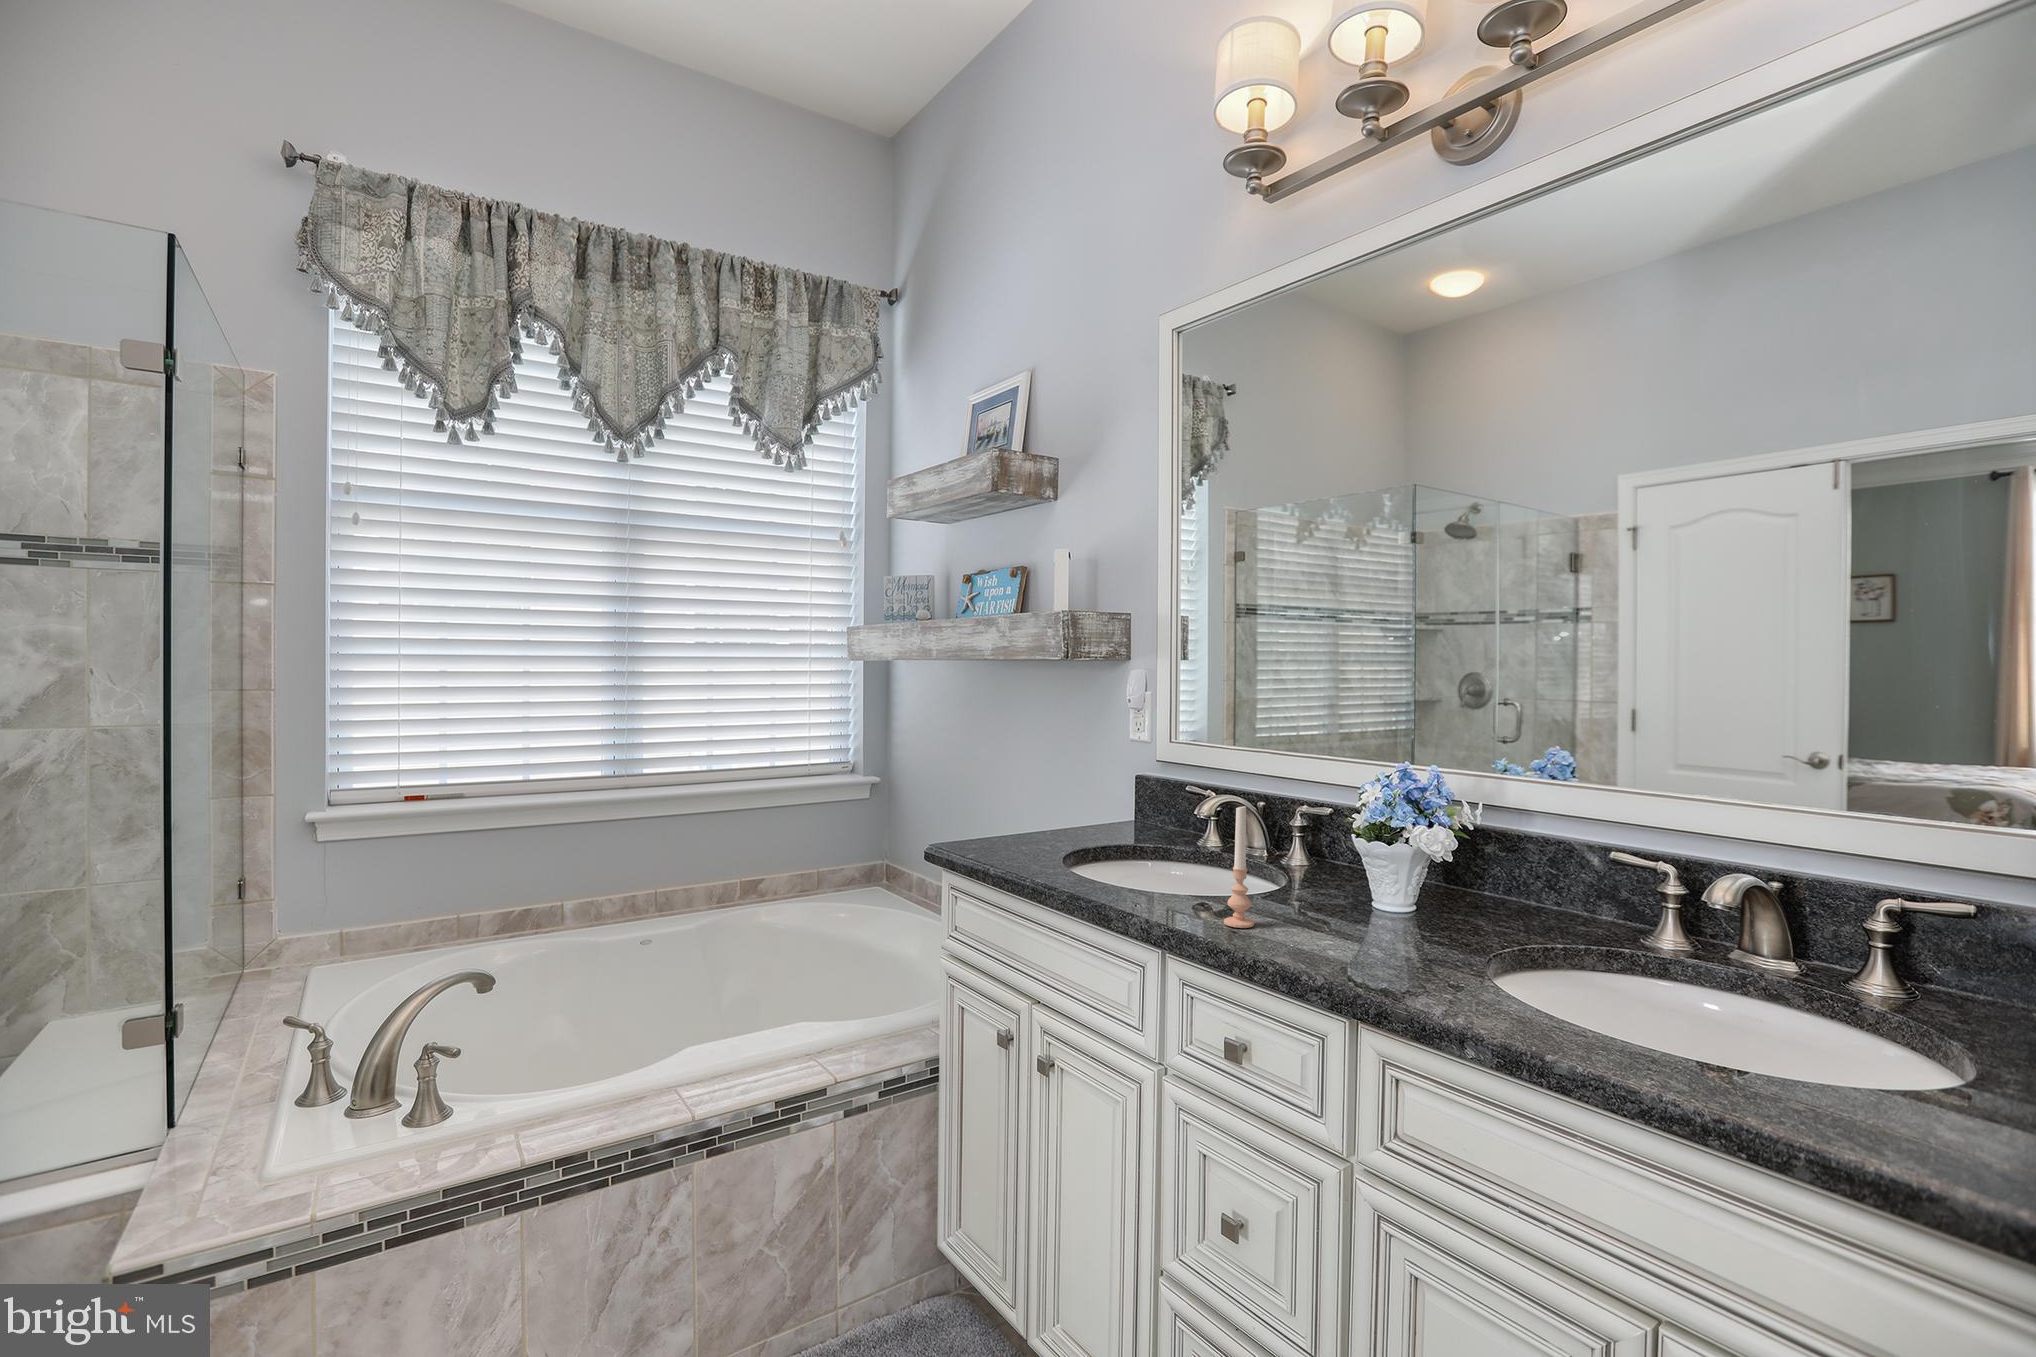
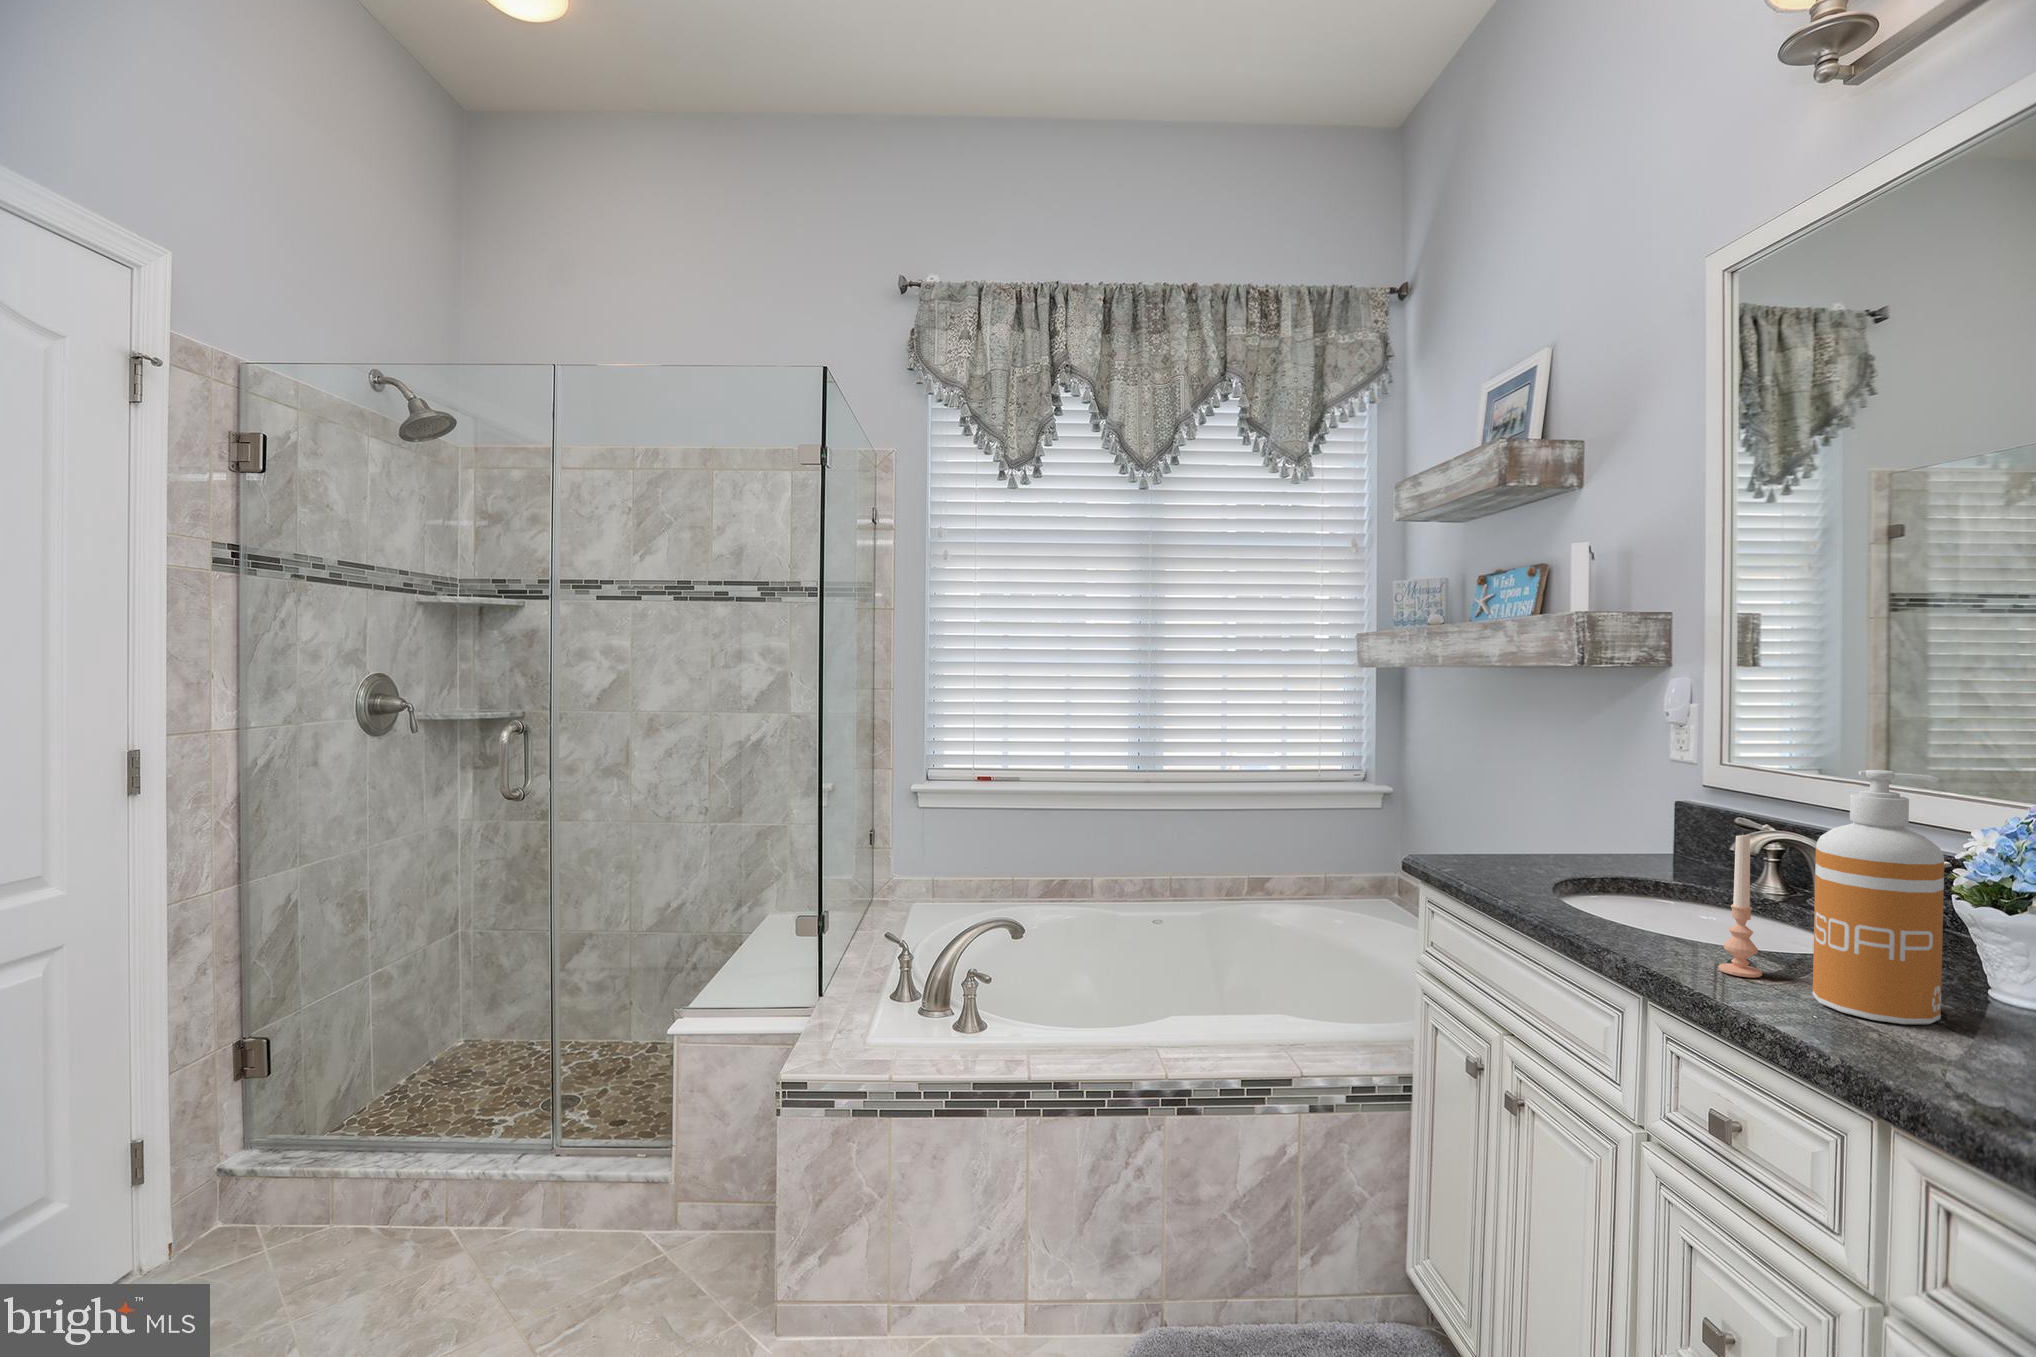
soap dispenser: none [1297,748,1381,951] -> present [1813,770,1944,1024]

